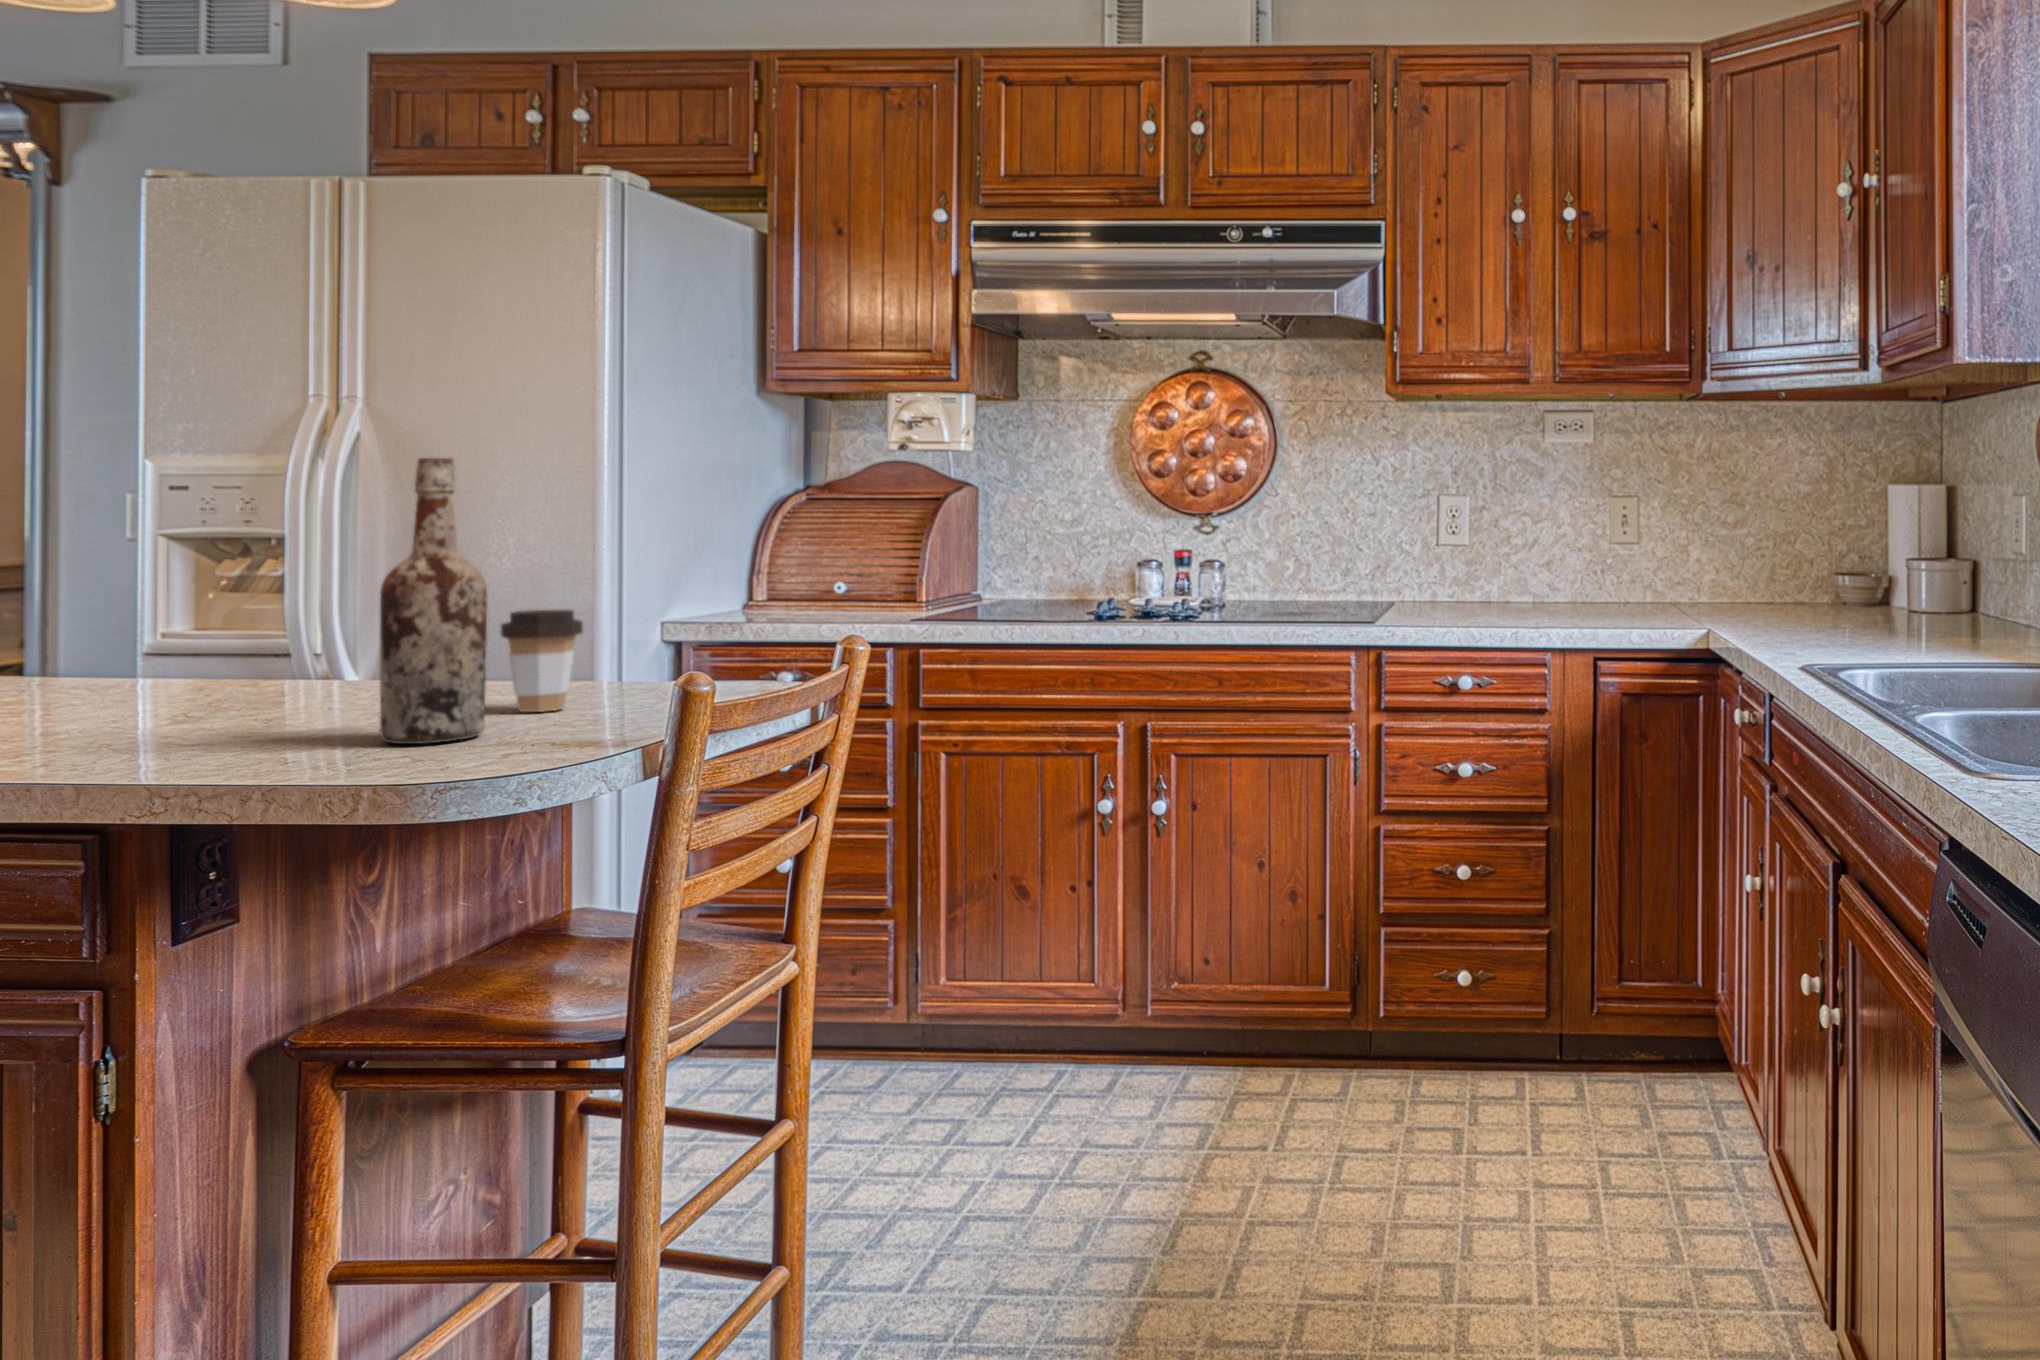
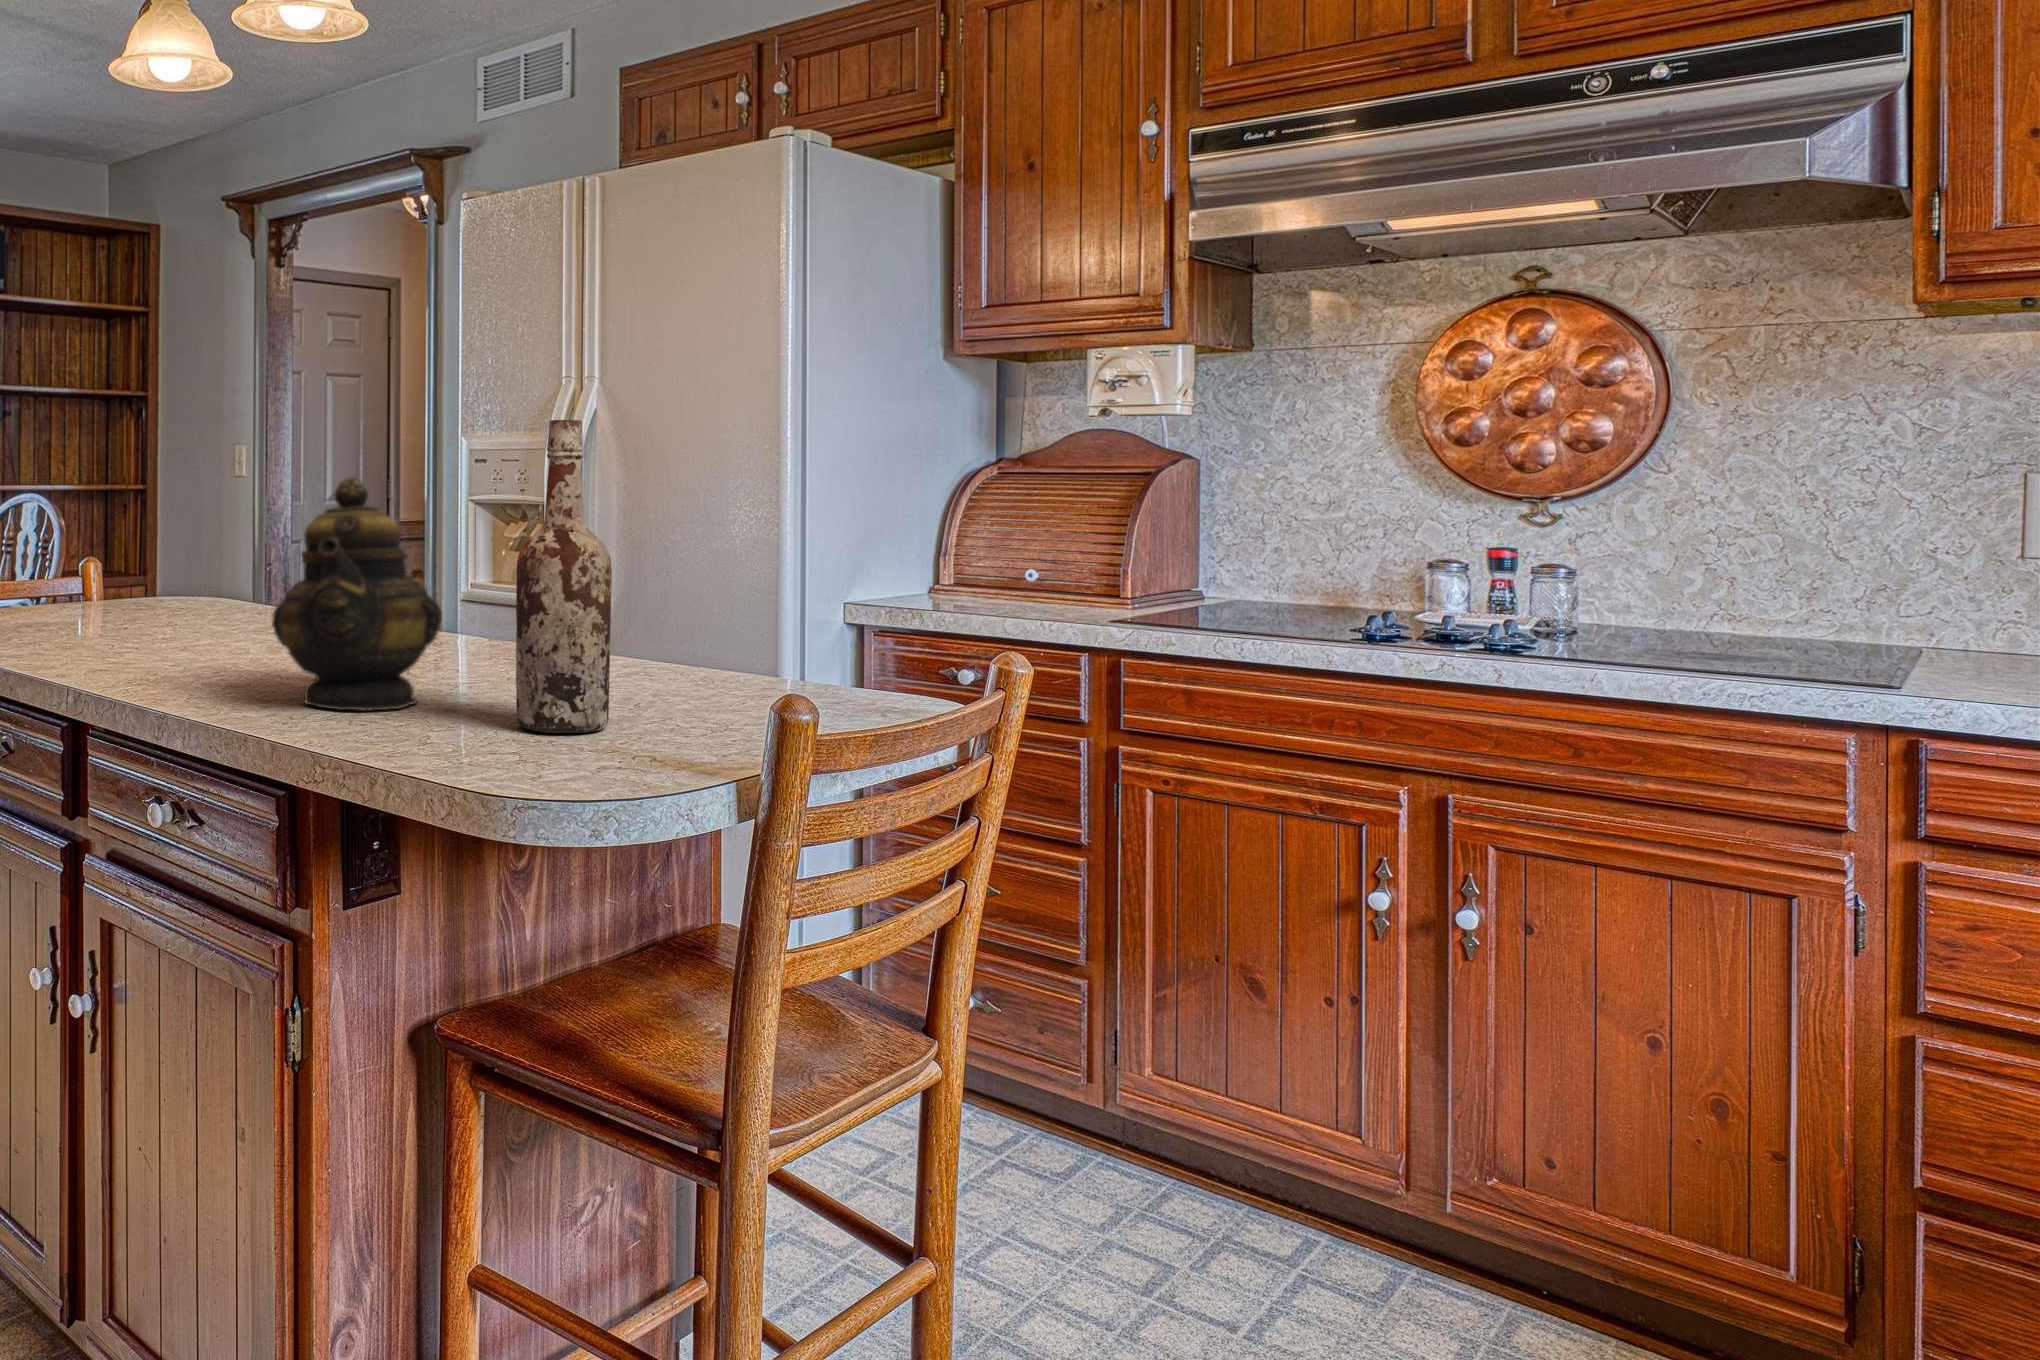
teapot: none [26,512,268,755] -> present [272,477,442,710]
coffee cup: present [501,610,583,712] -> none [640,590,717,705]

